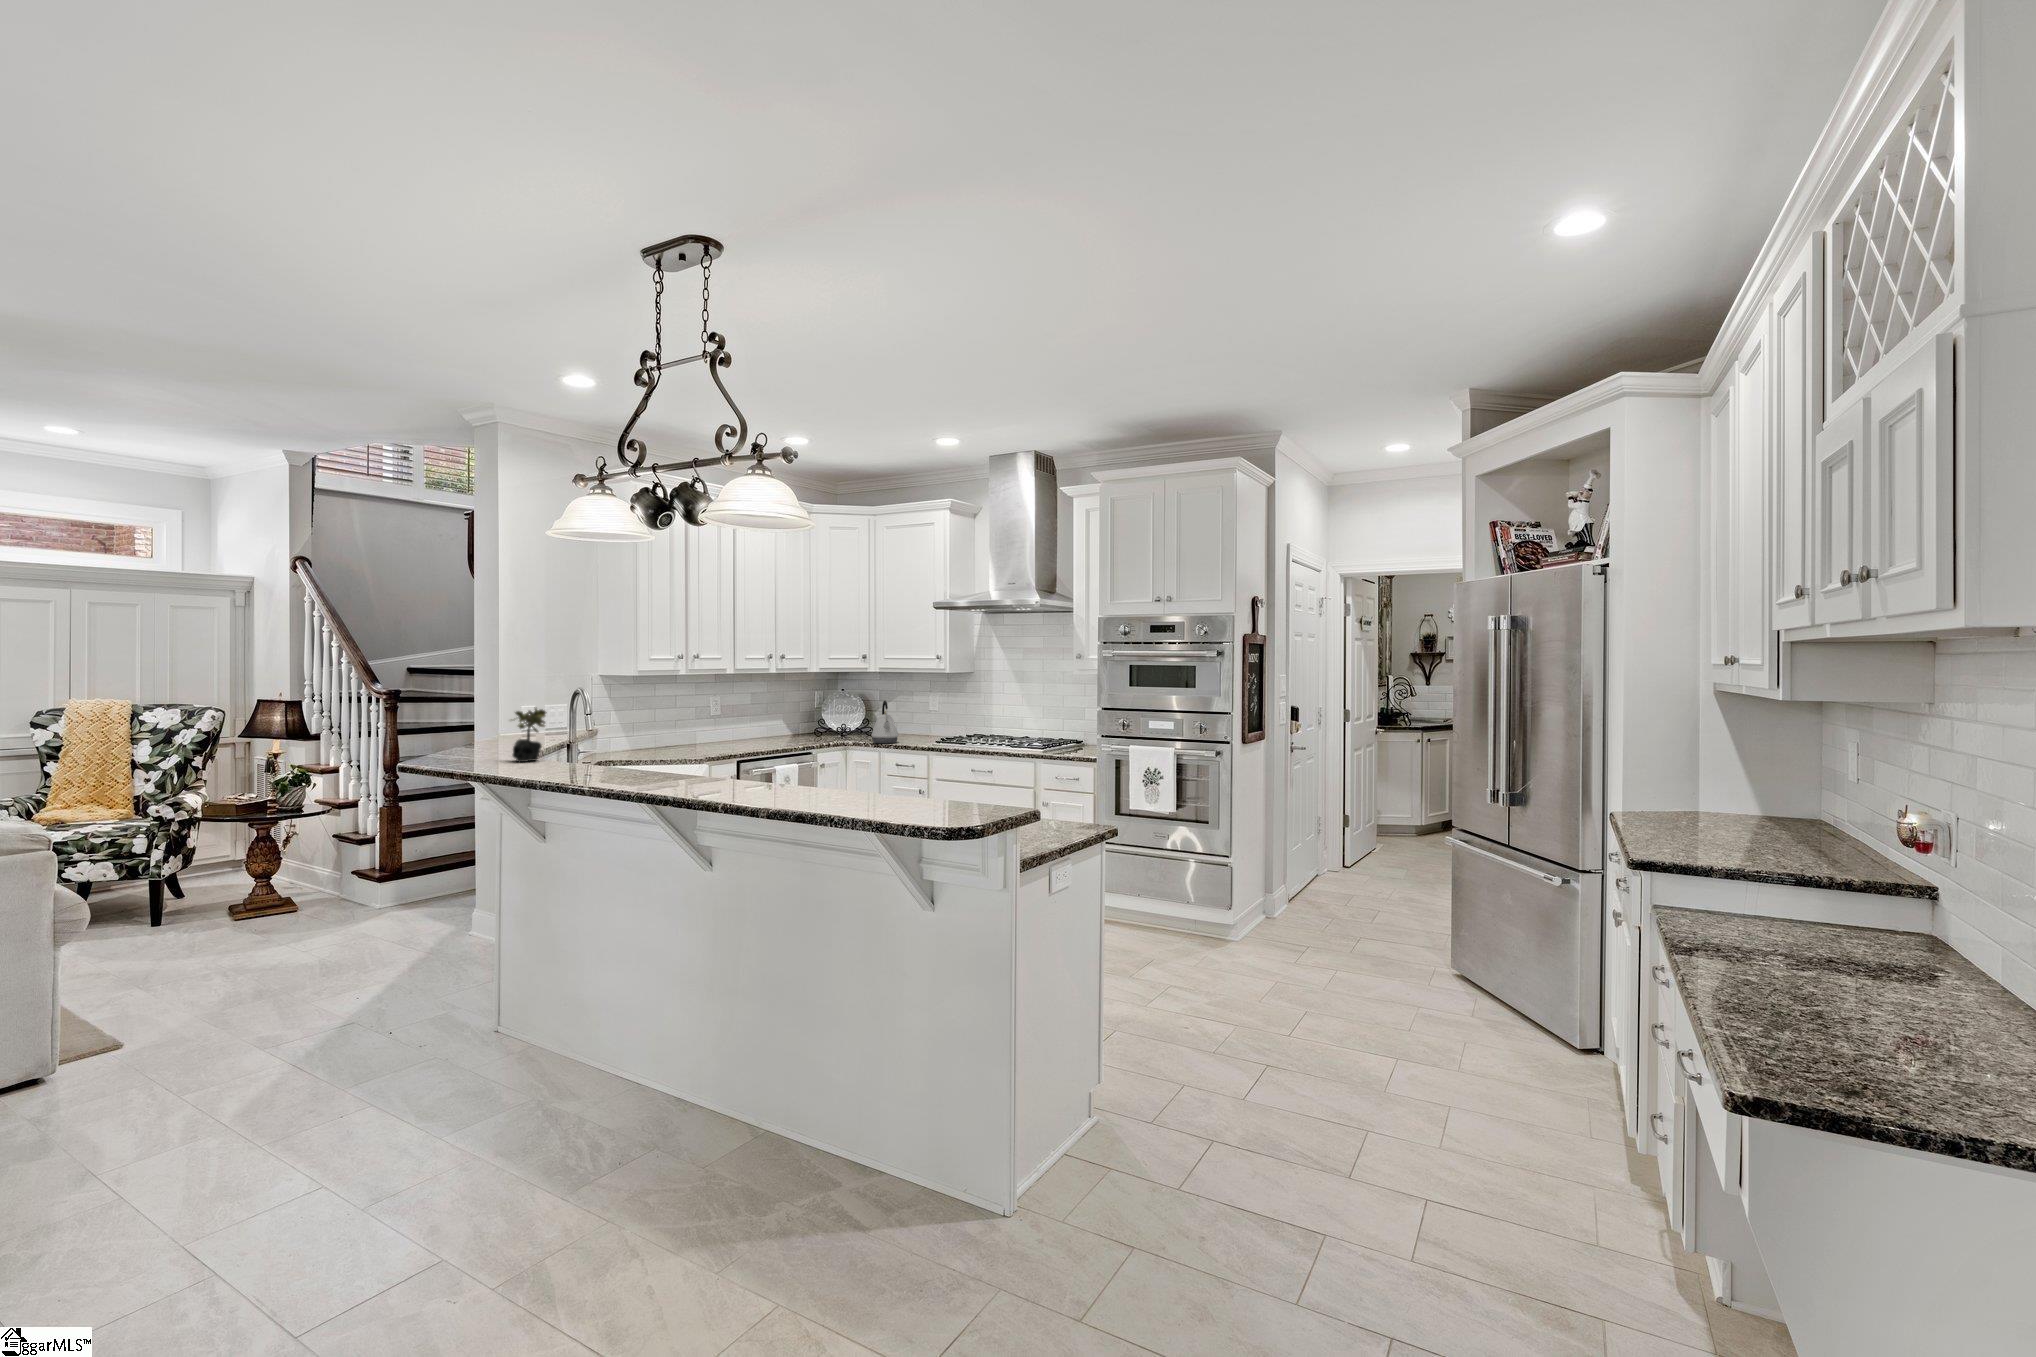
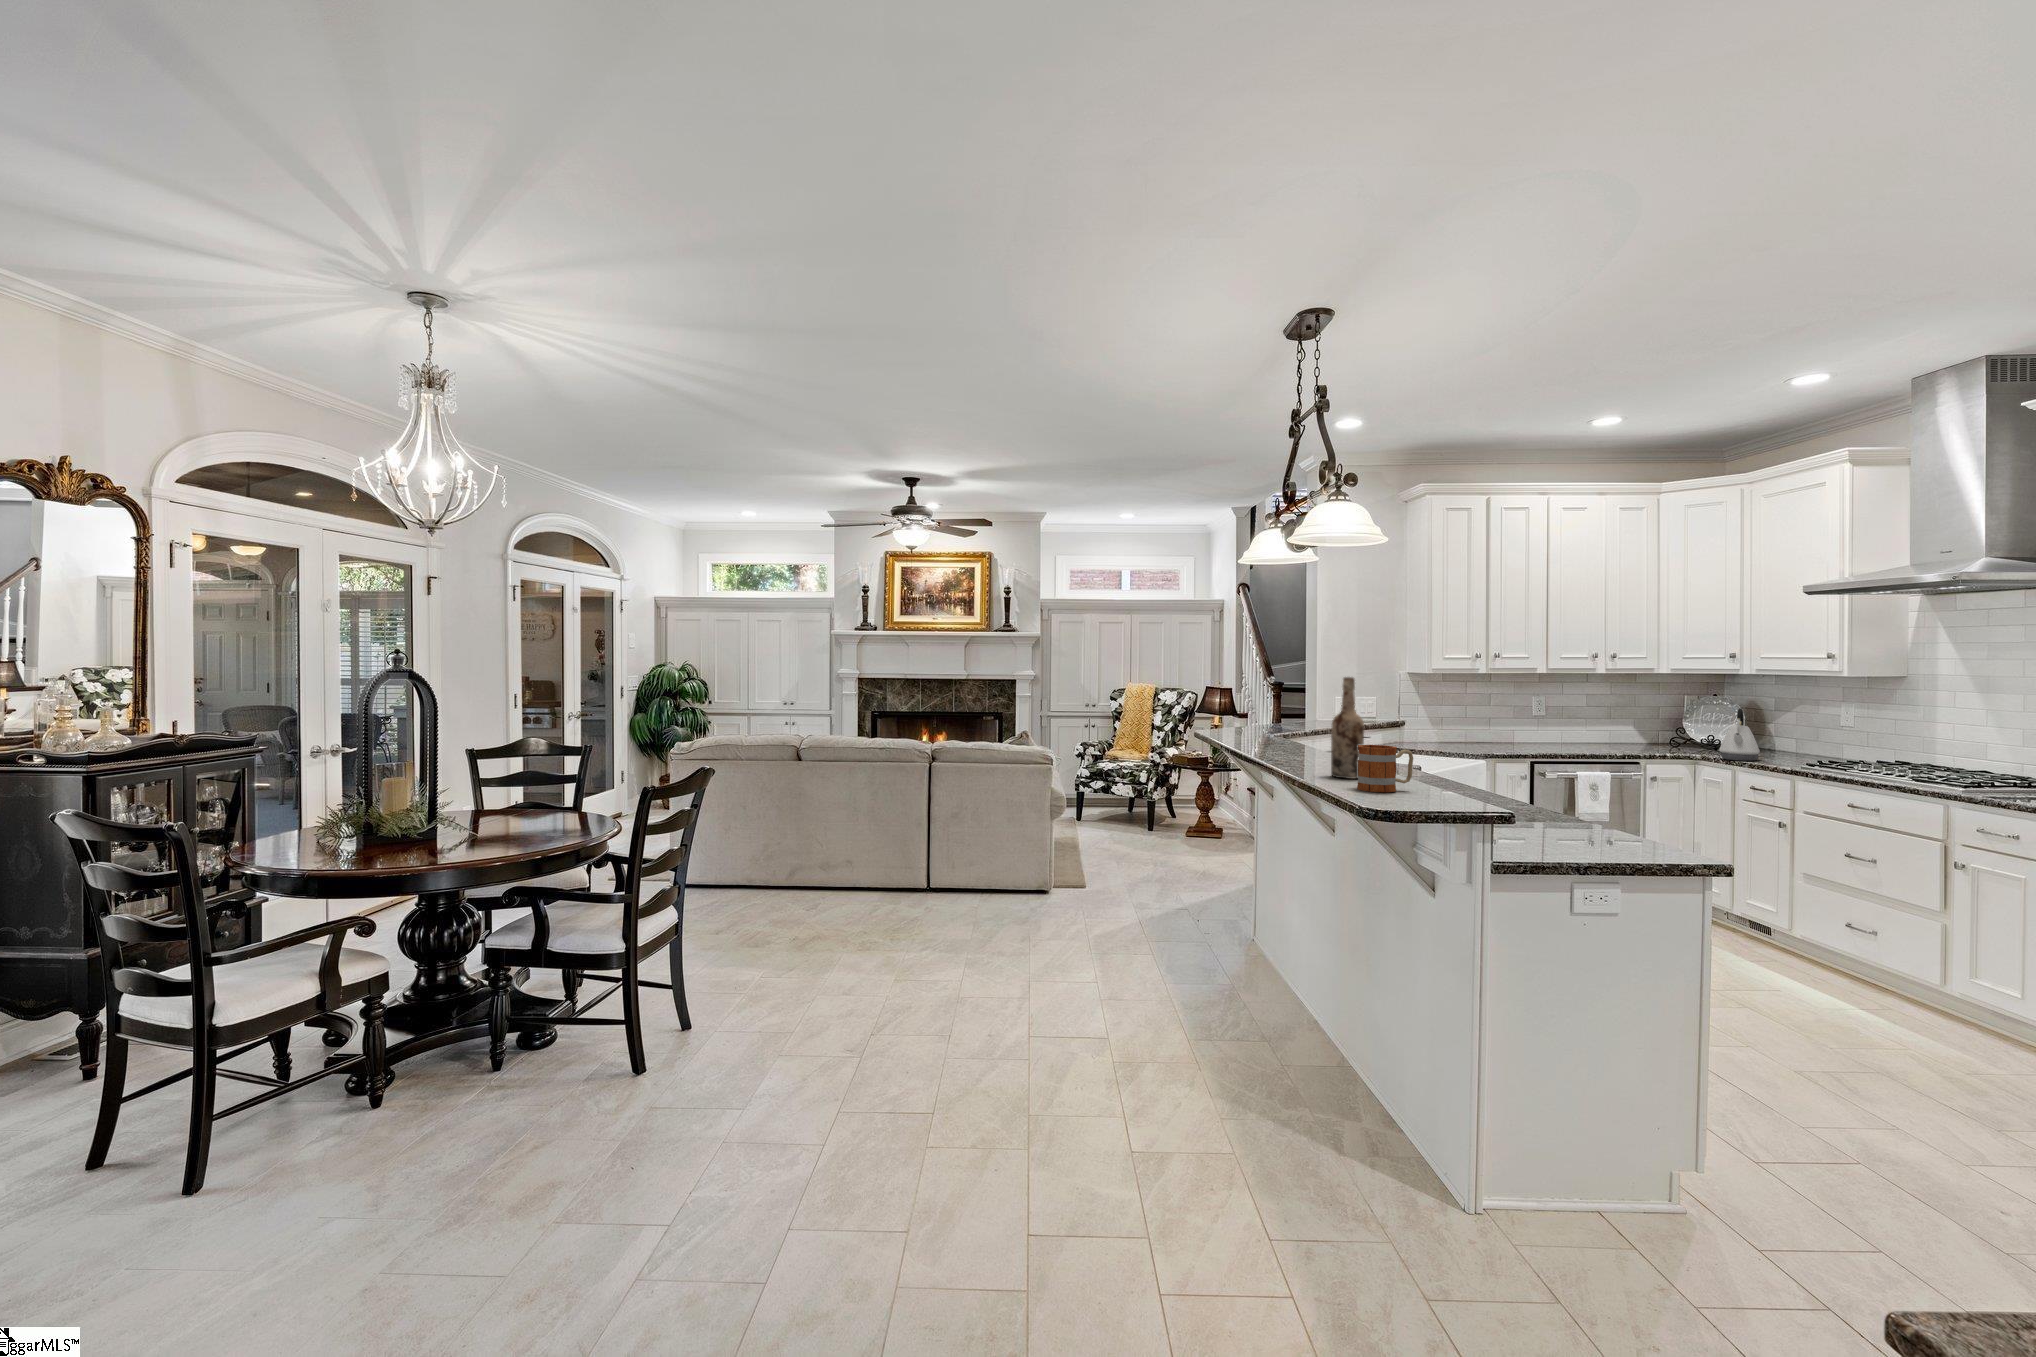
wine bottle: none [775,677,813,797] -> present [1331,677,1364,779]
succulent plant: present [511,708,547,762] -> none [1252,696,1280,738]
mug: none [846,753,895,808] -> present [1357,745,1413,792]

